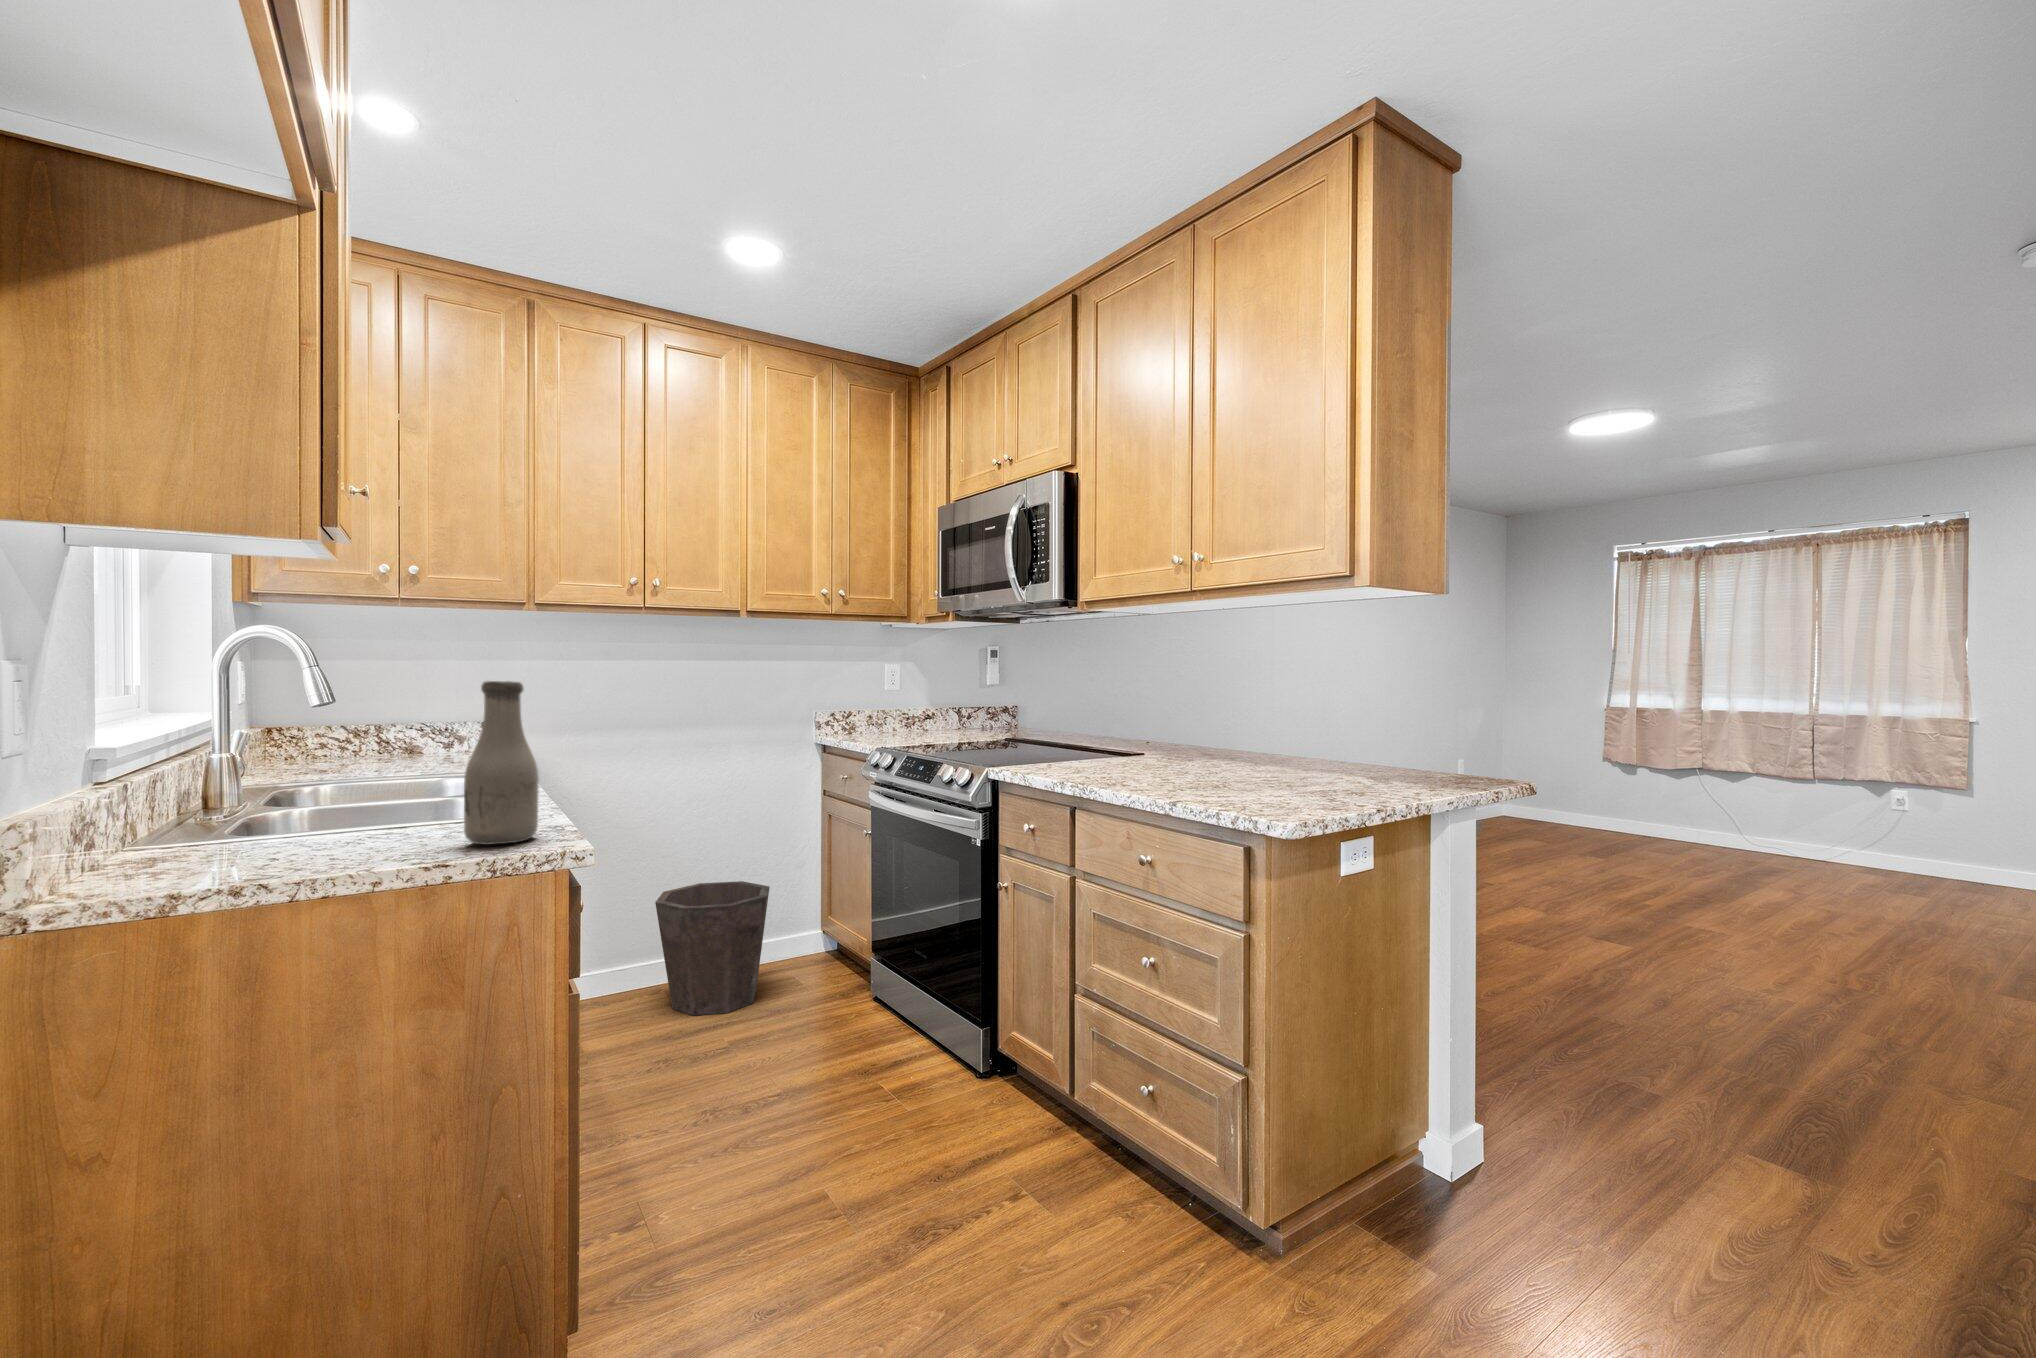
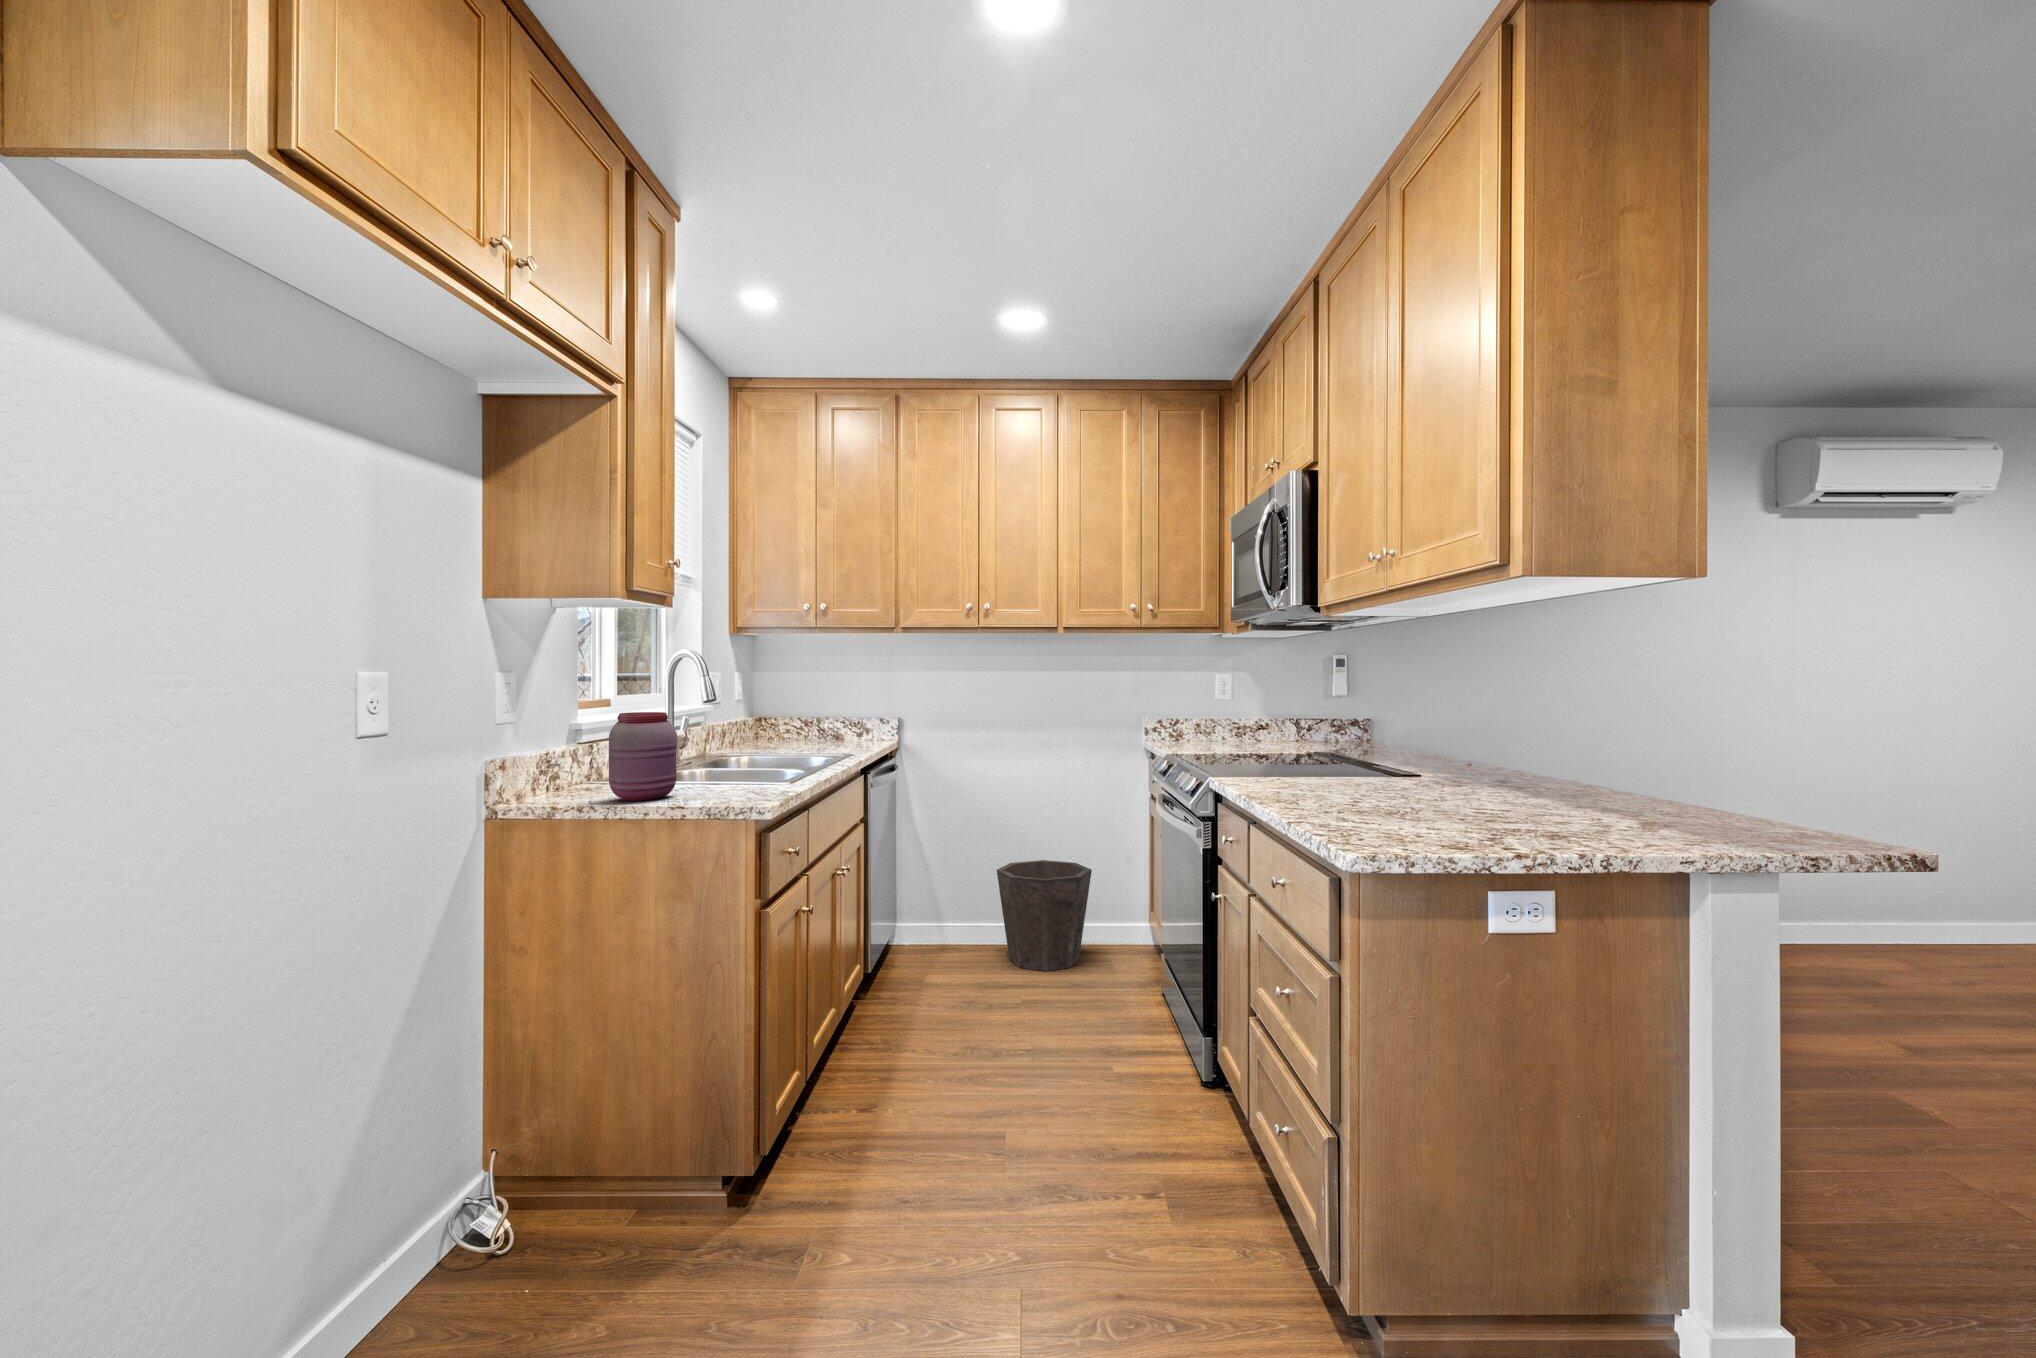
bottle: present [464,681,539,845] -> none [707,693,751,798]
jar: none [256,715,388,866] -> present [609,712,677,801]

